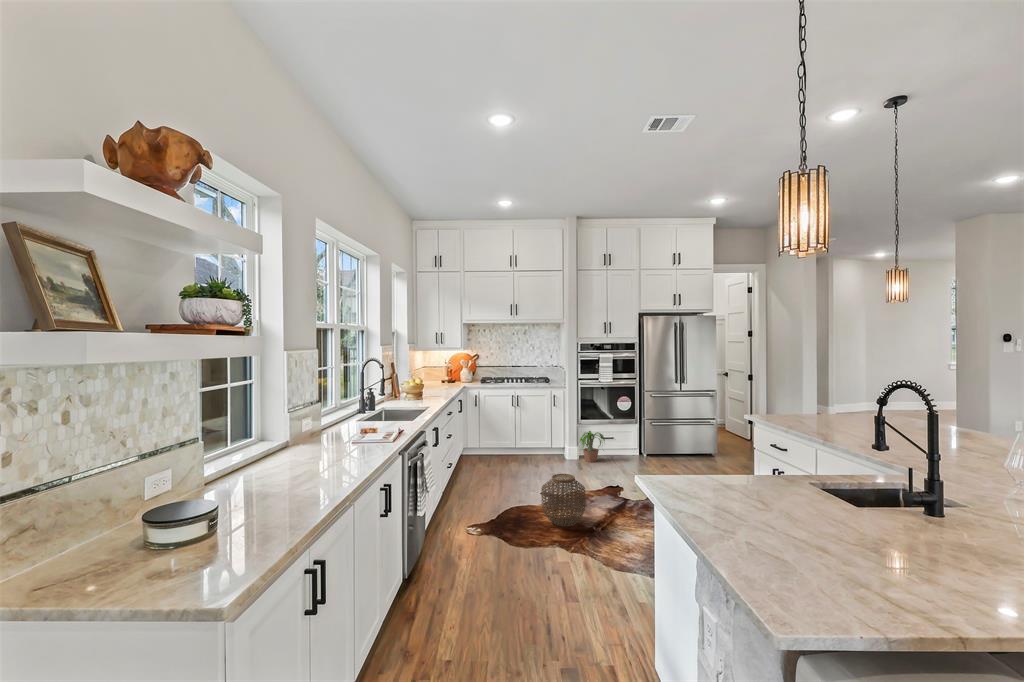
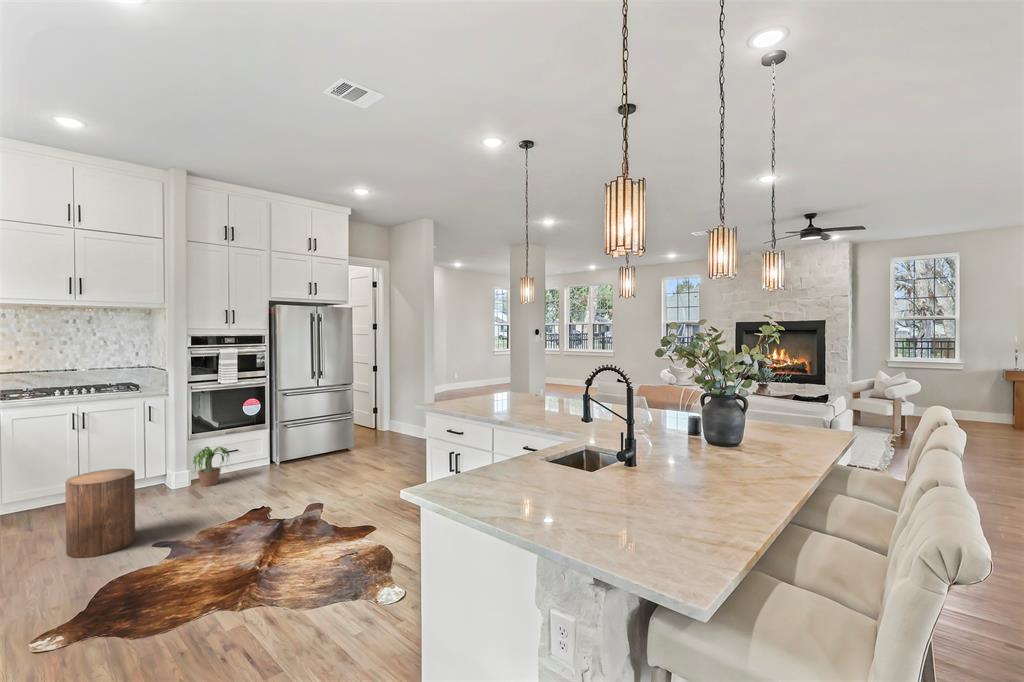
stool: none [499,435,534,491] -> present [66,469,135,558]
woven basket: present [541,474,586,527] -> none [173,508,243,582]

